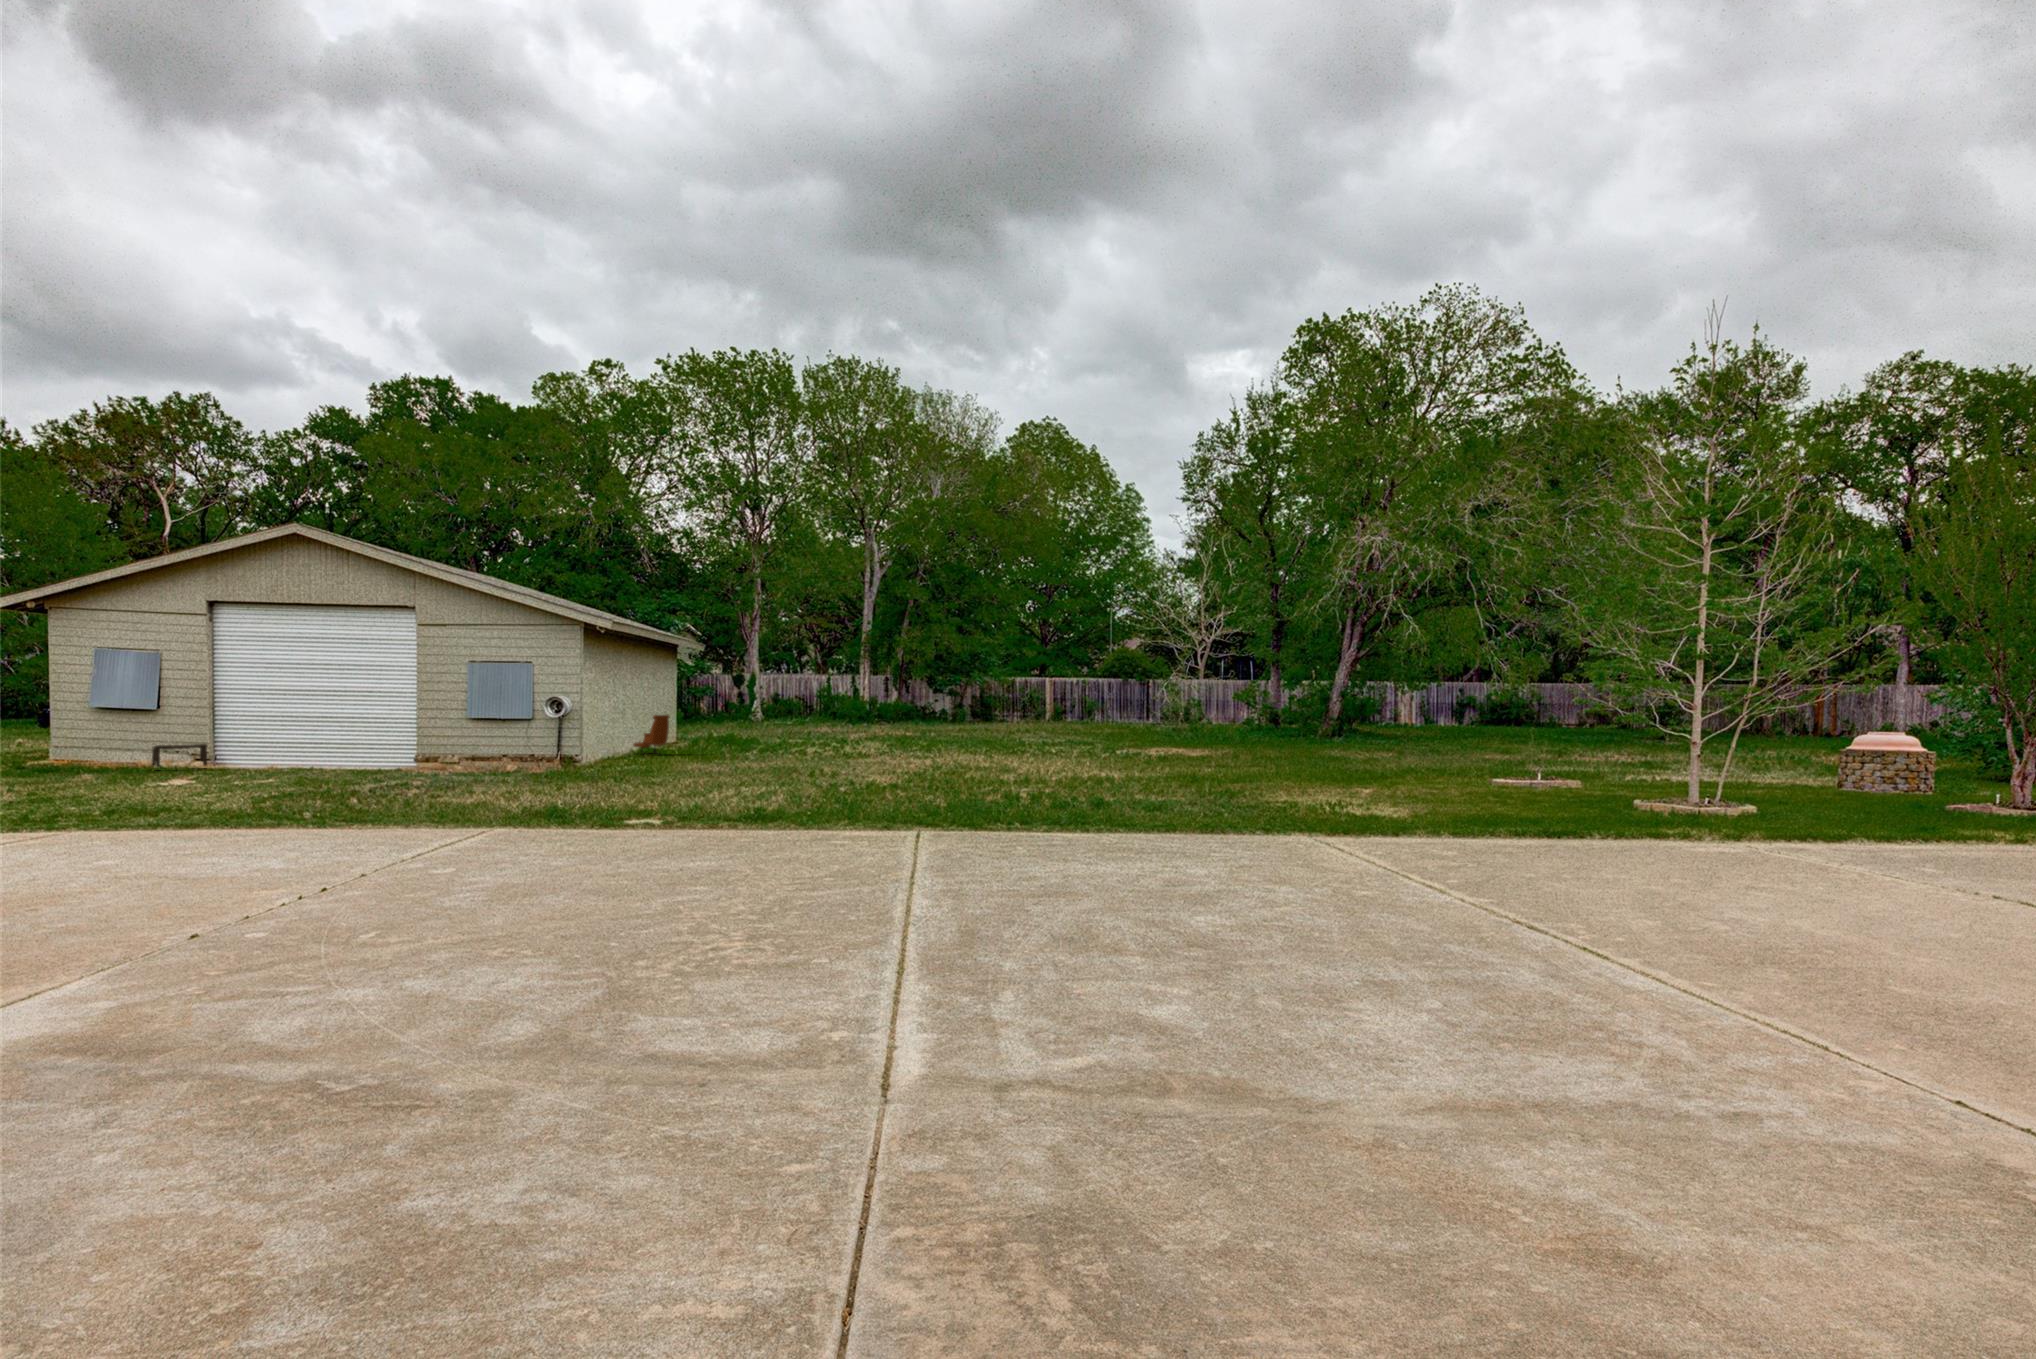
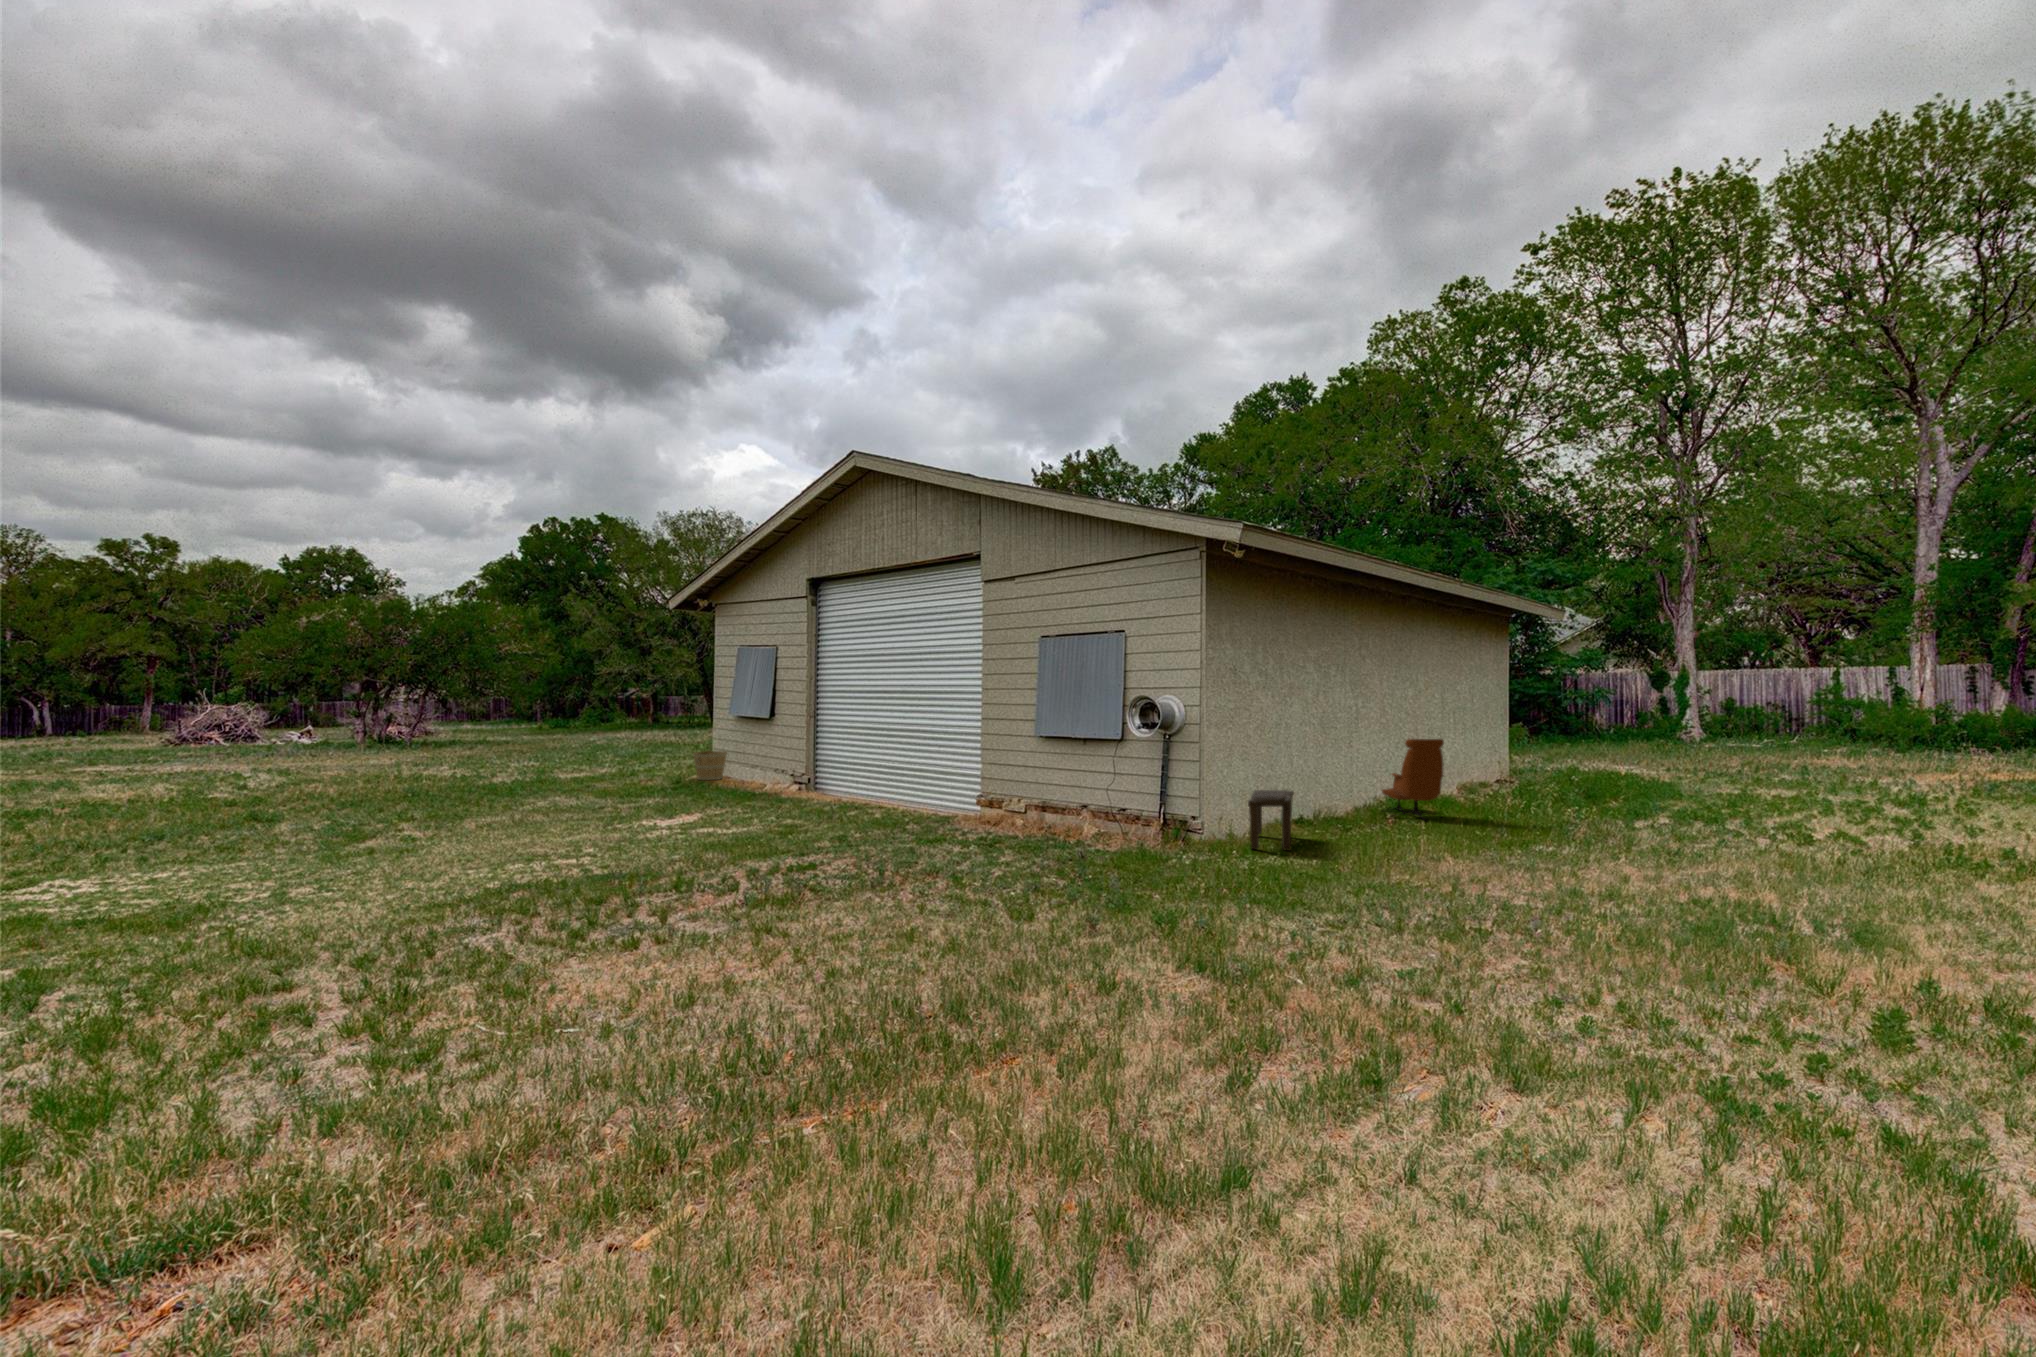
wooden bucket: none [43,744,81,770] -> present [693,750,727,780]
bench: present [152,744,207,767] -> present [1248,790,1294,850]

